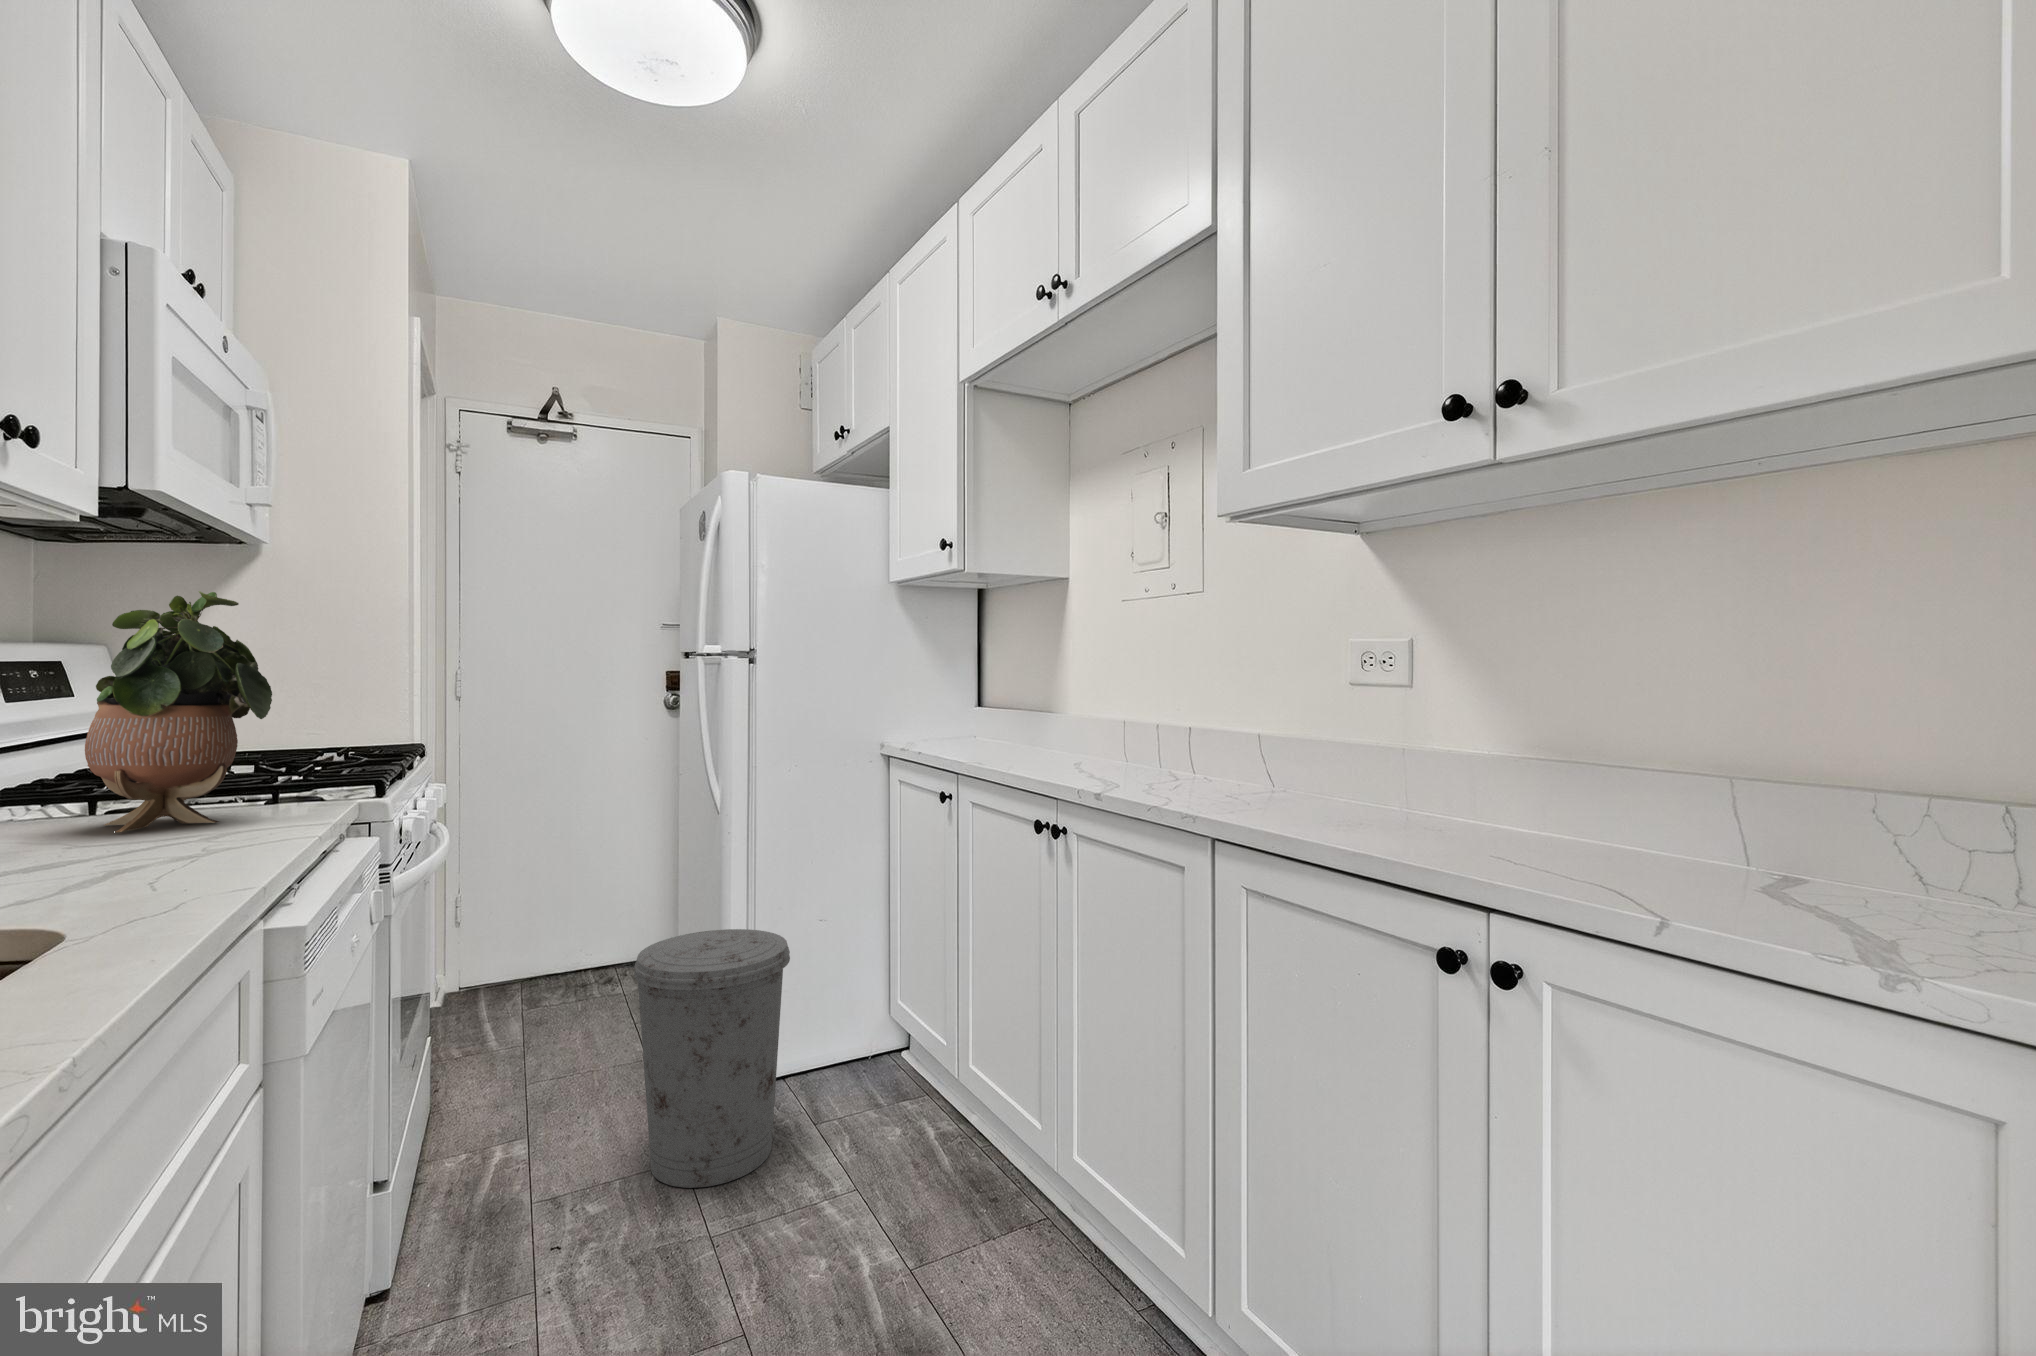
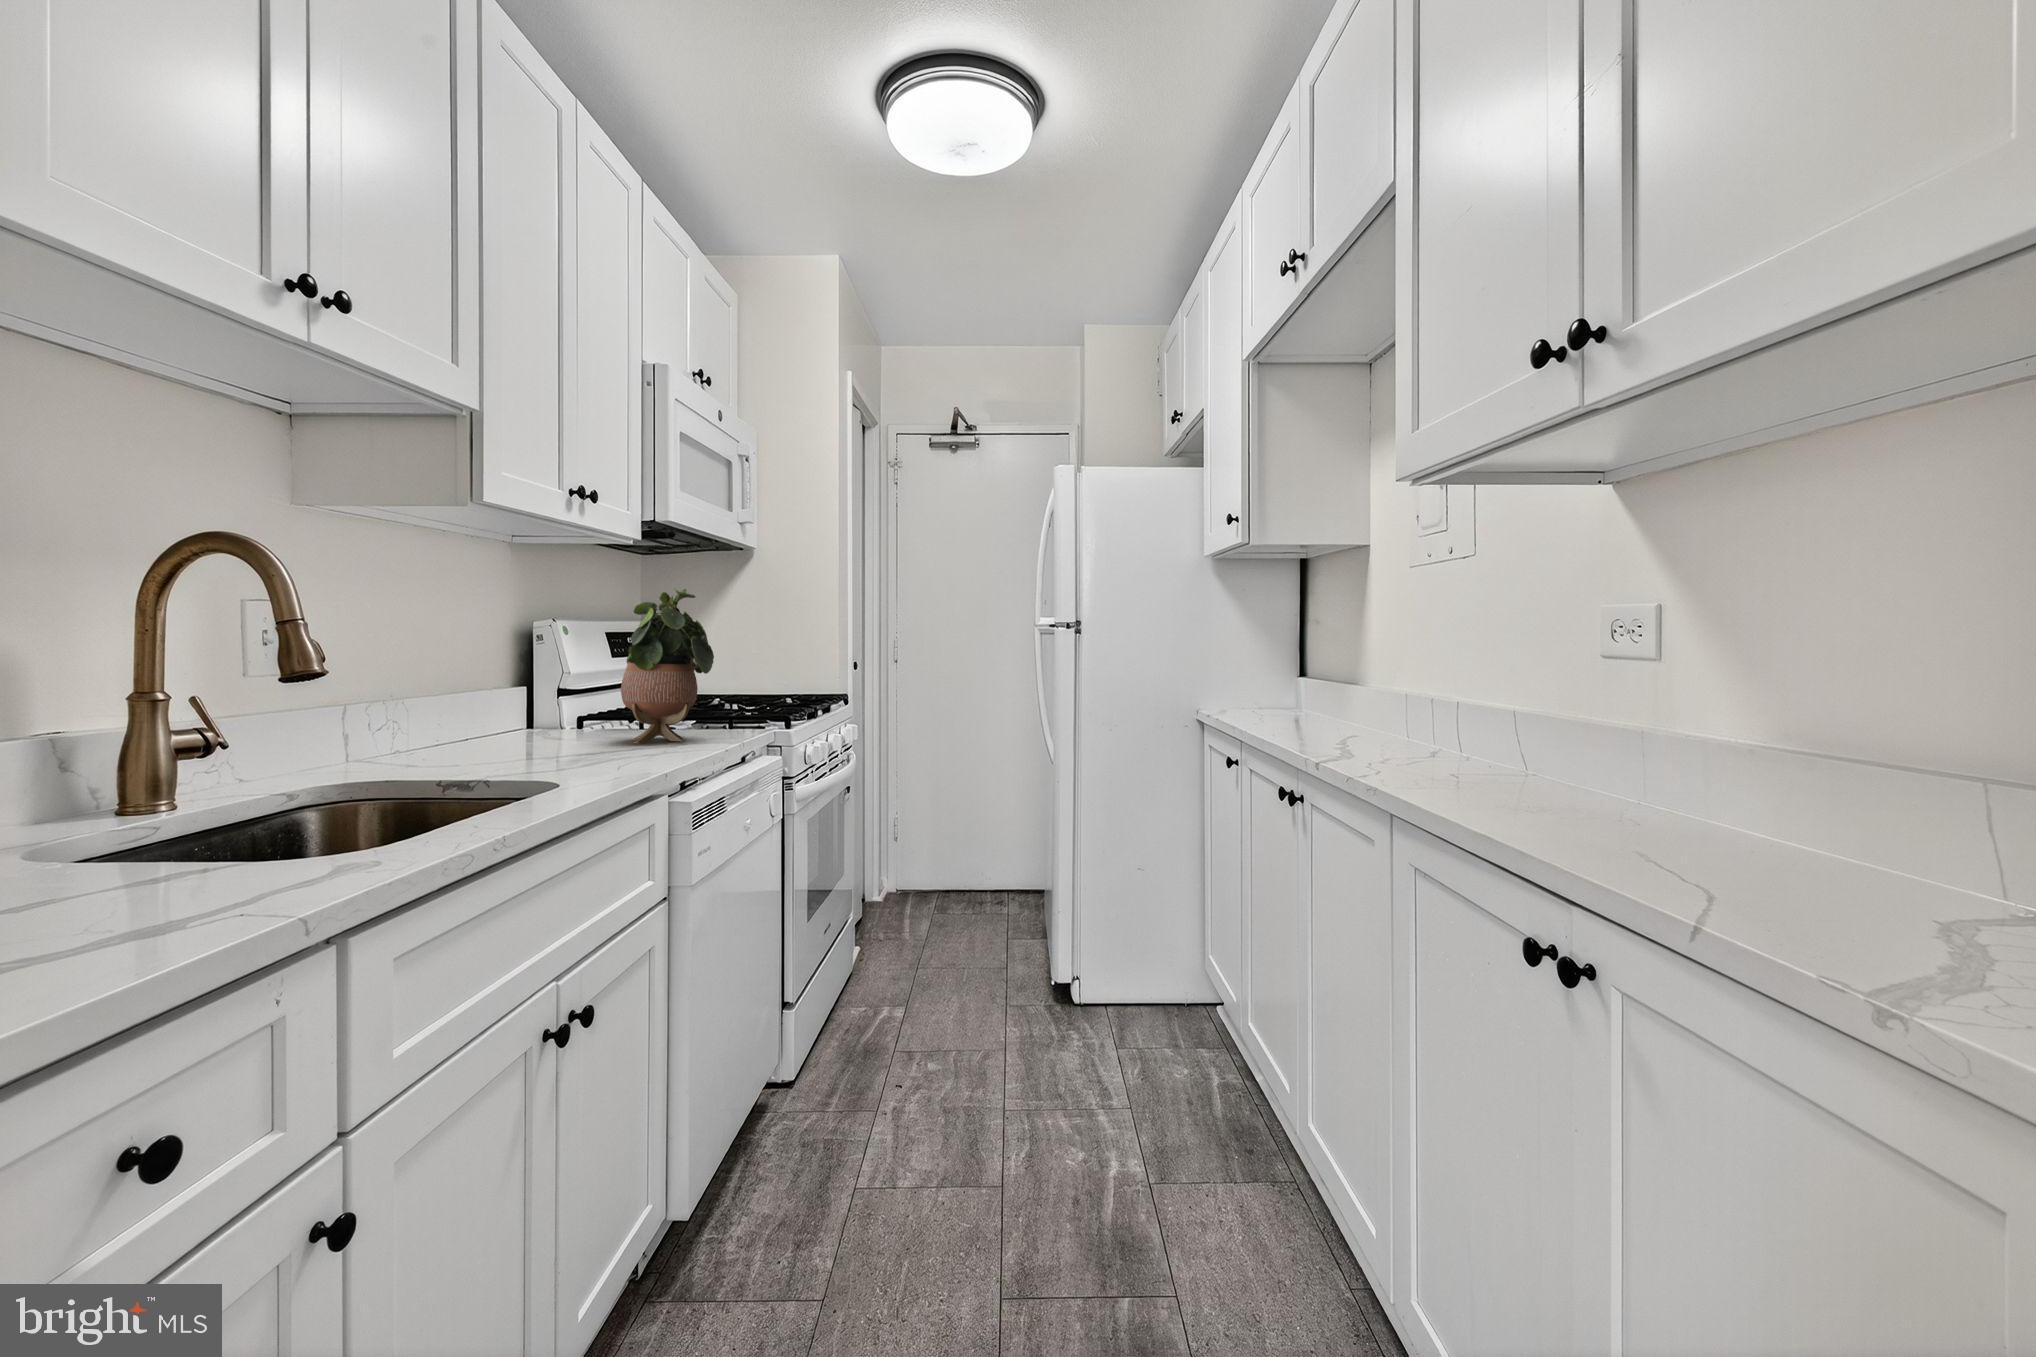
trash can: present [634,929,790,1188] -> none [967,865,1092,1074]

